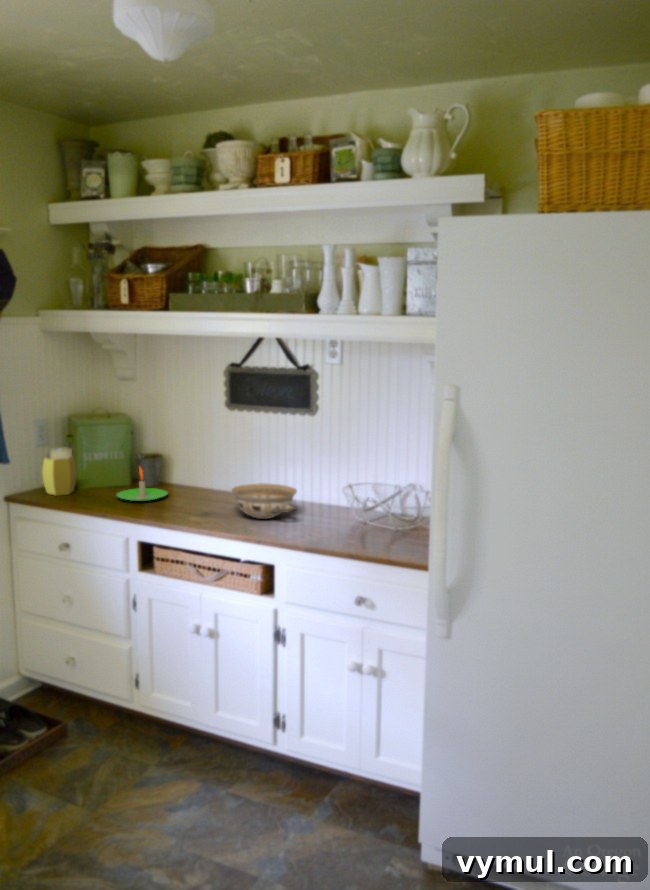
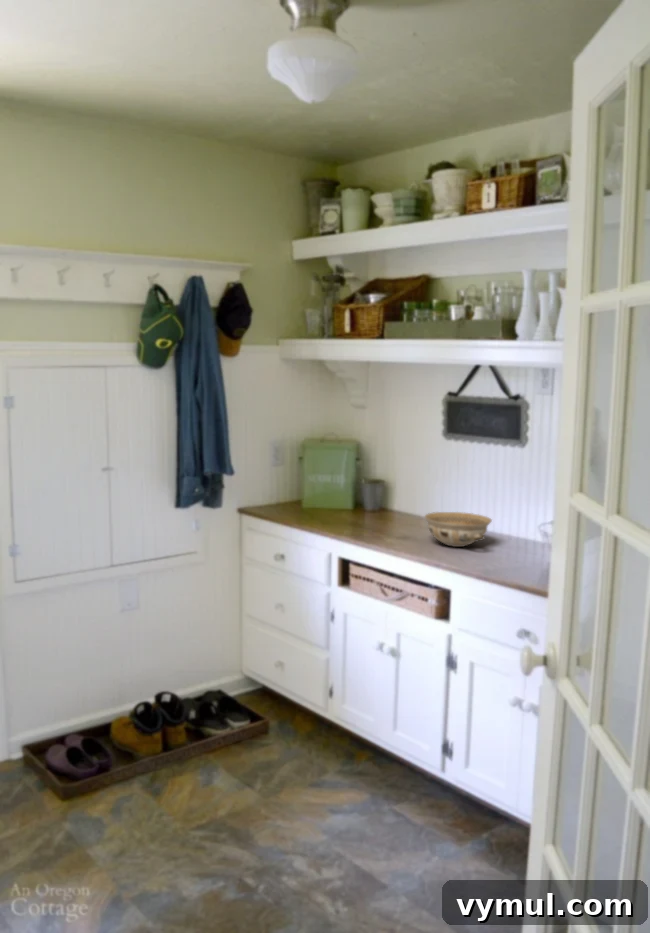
jar: present [42,447,77,496] -> none [271,466,301,511]
candle: present [117,467,167,501] -> none [330,487,378,522]

